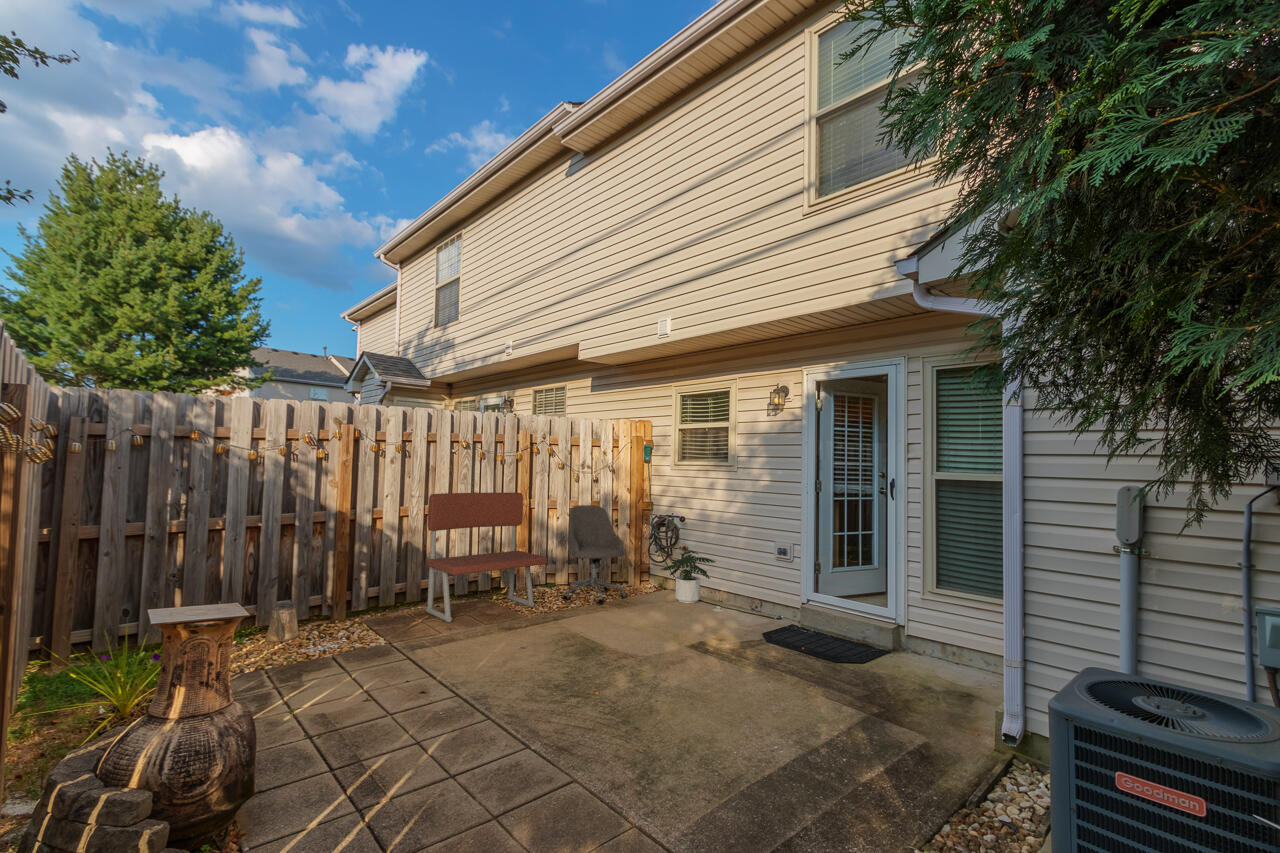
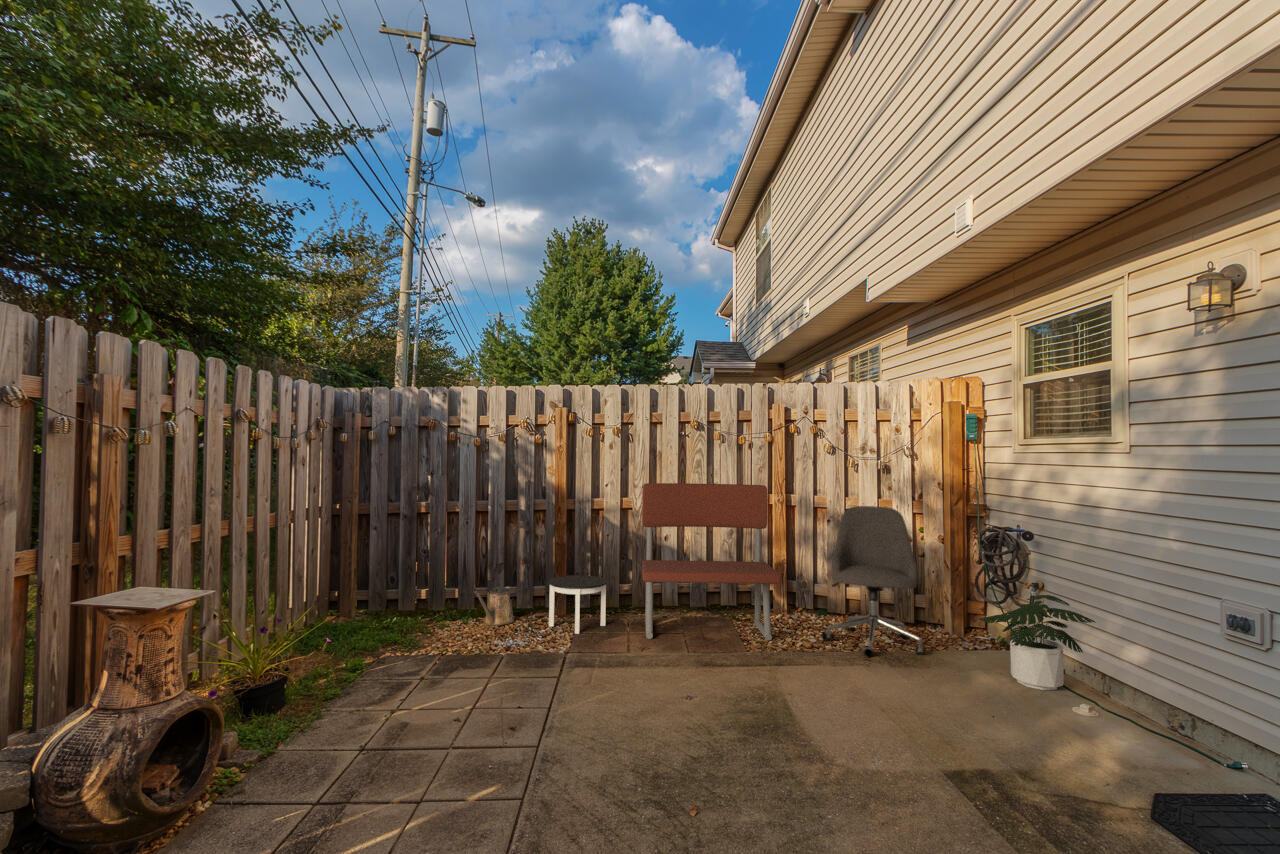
round table: none [342,579,401,631] -> present [549,575,607,634]

